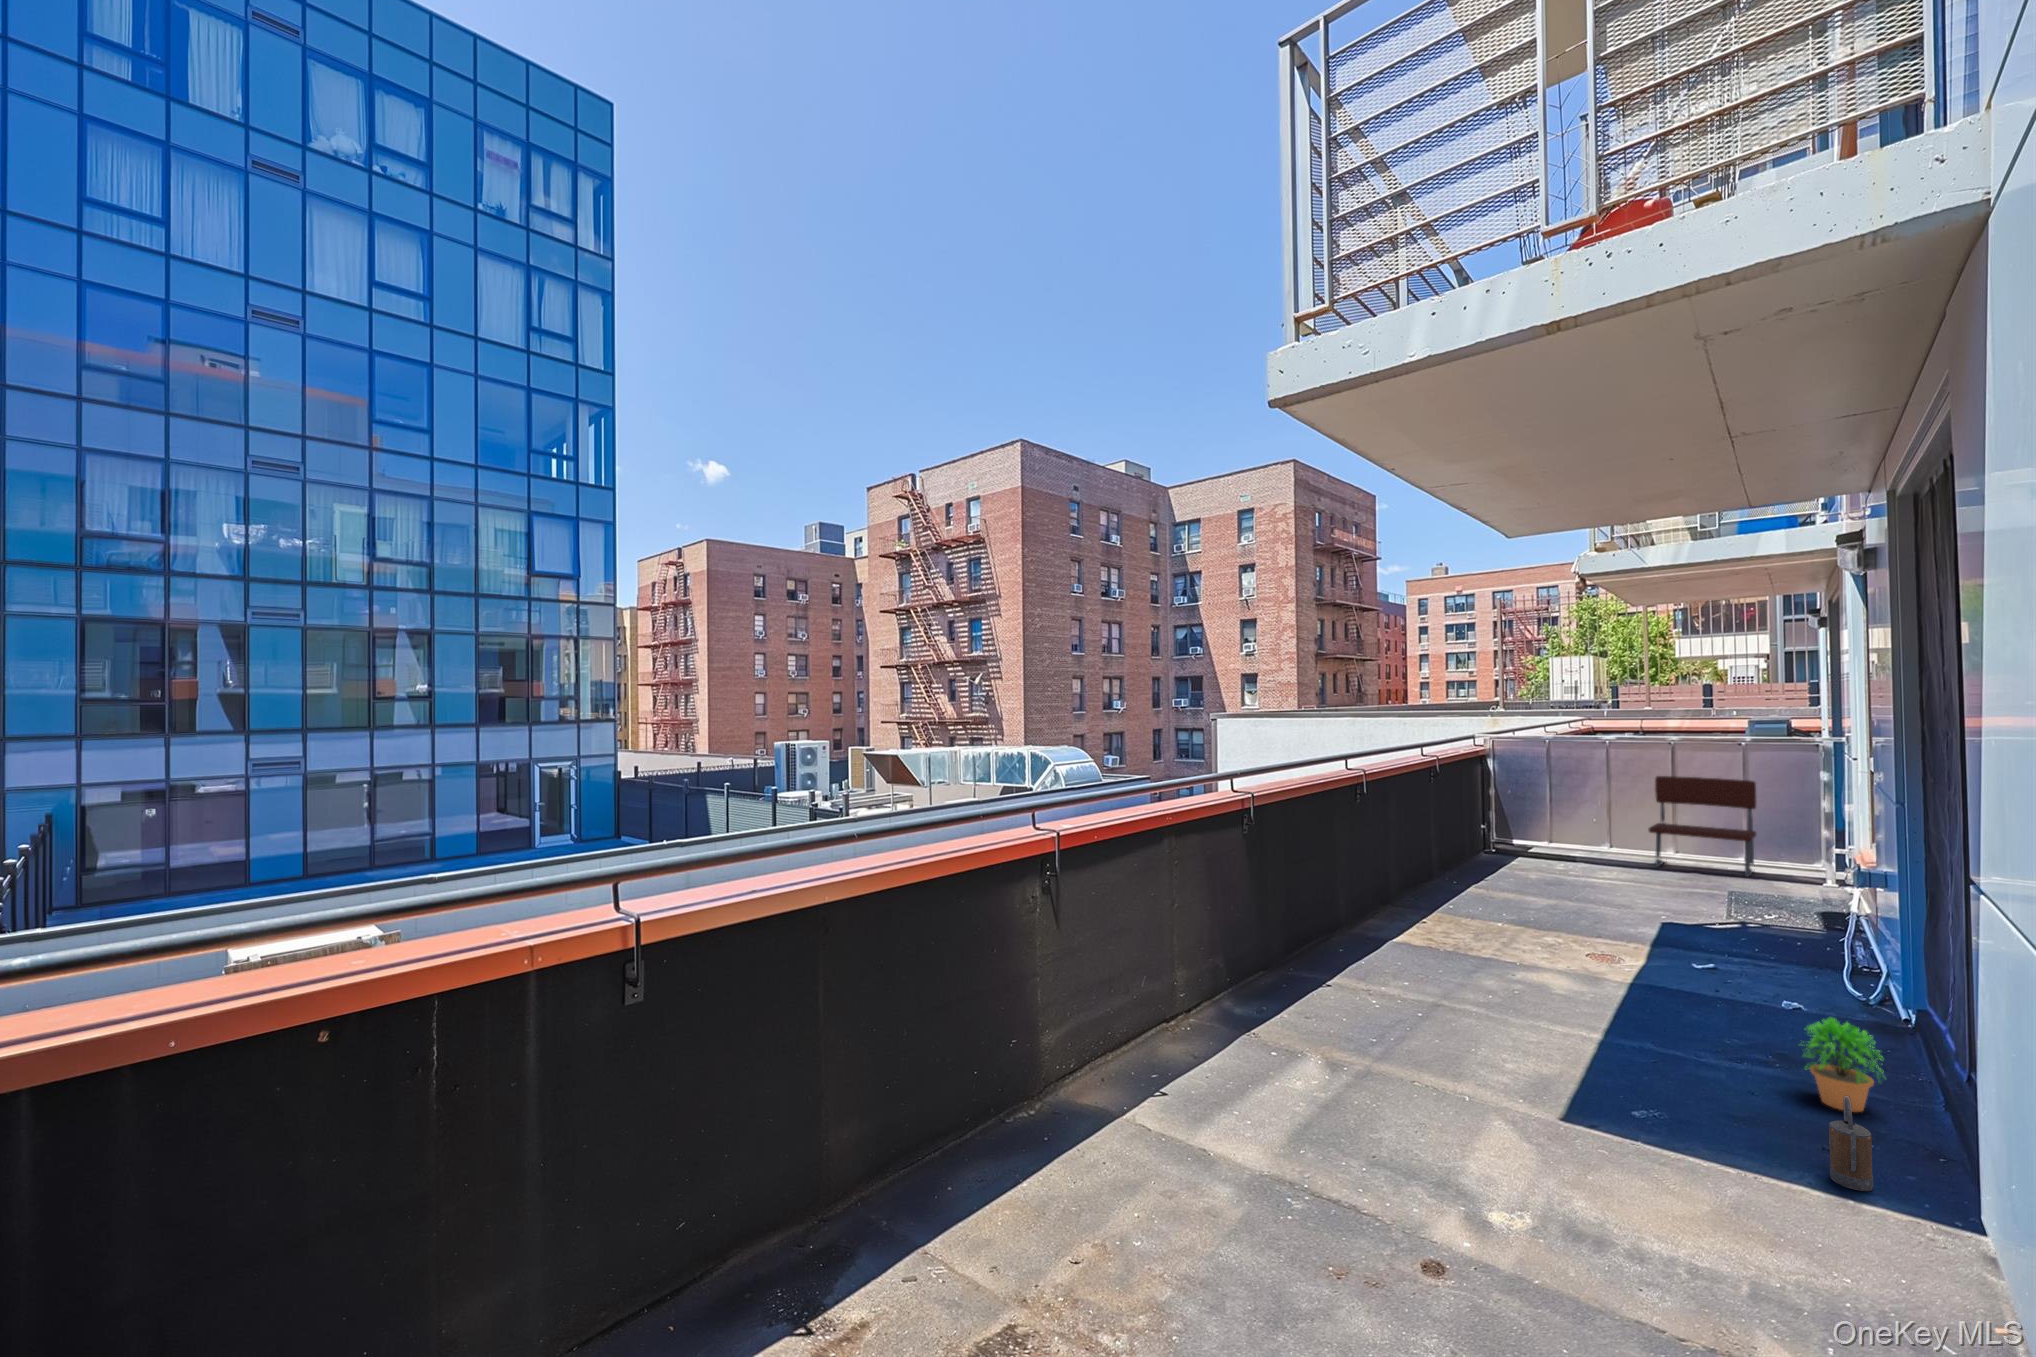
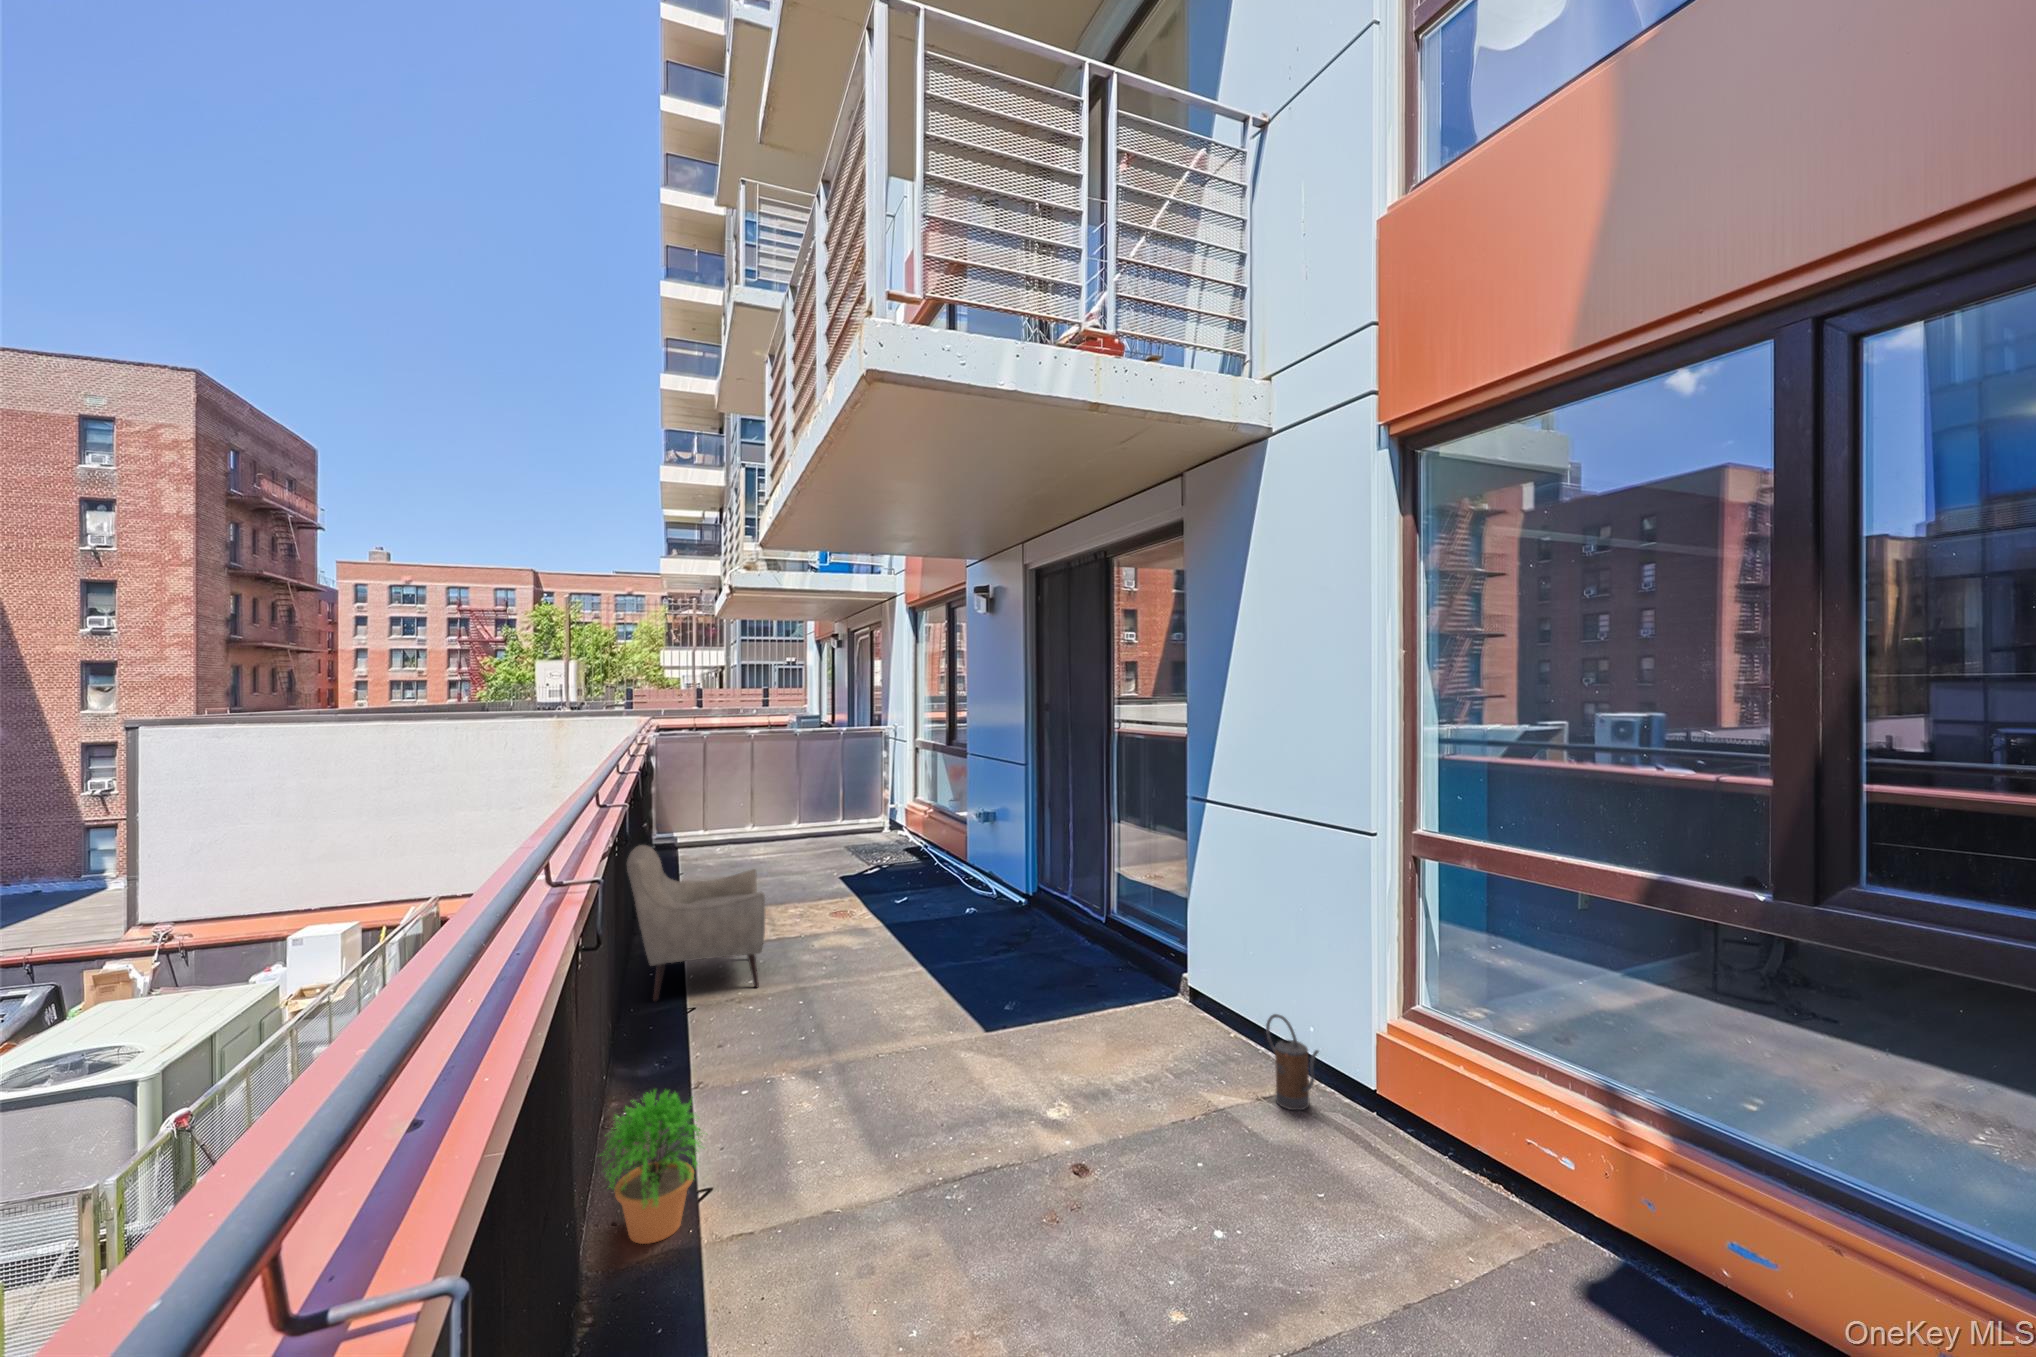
bench: present [1648,776,1757,877] -> none [758,746,840,838]
chair: none [1400,842,1518,964] -> present [627,845,765,1001]
potted plant: present [1805,1017,1882,1112] -> present [600,1089,702,1244]

